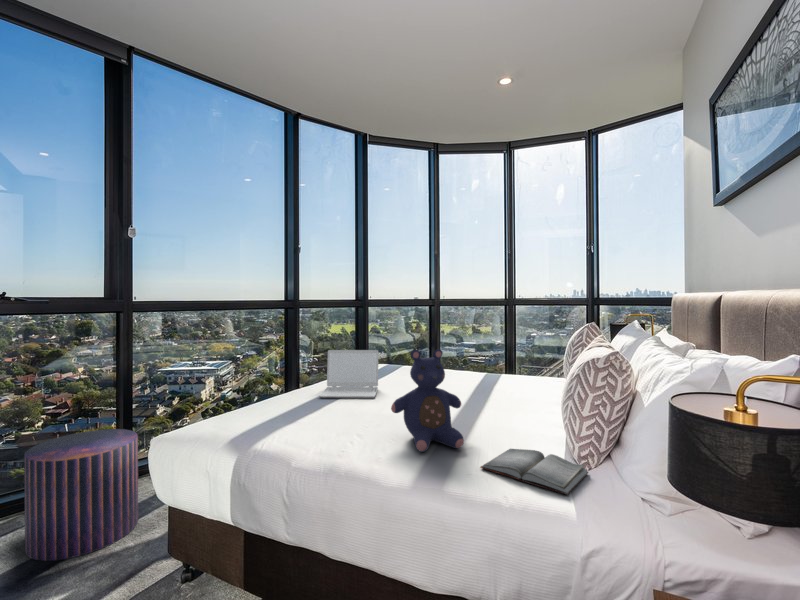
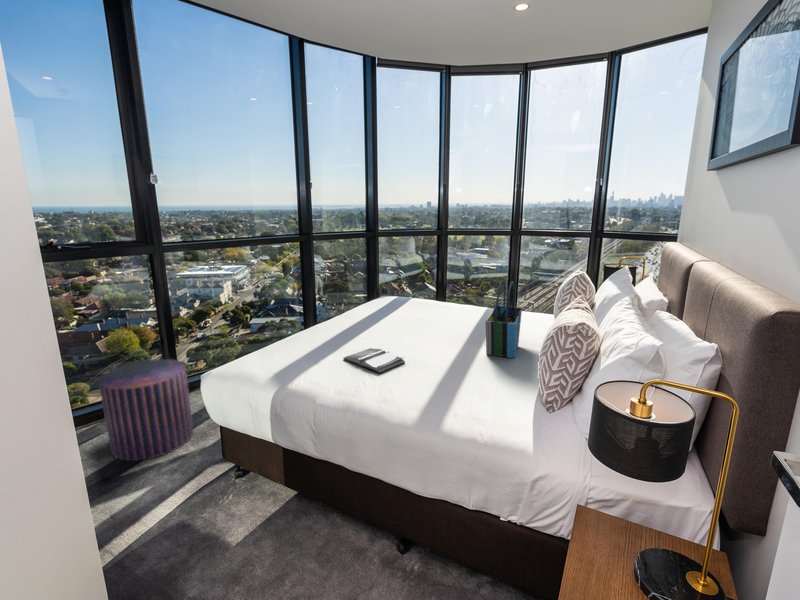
tote bag: none [492,327,530,416] -> present [486,281,522,358]
teddy bear: present [391,349,464,452] -> none [397,308,456,393]
laptop: present [320,350,378,397] -> none [336,293,388,337]
hardback book: present [480,449,588,495] -> present [343,348,405,373]

